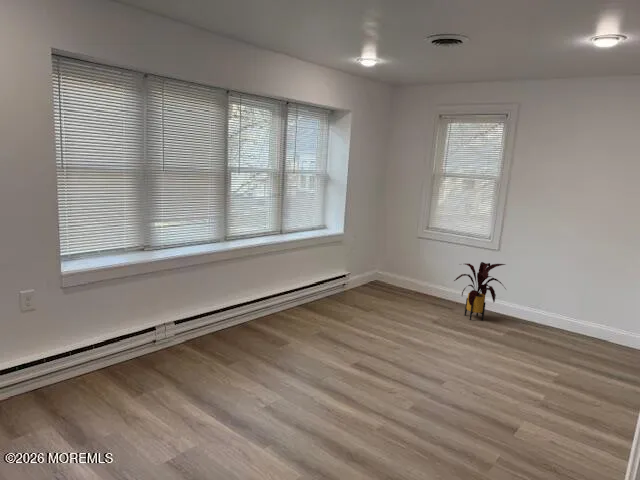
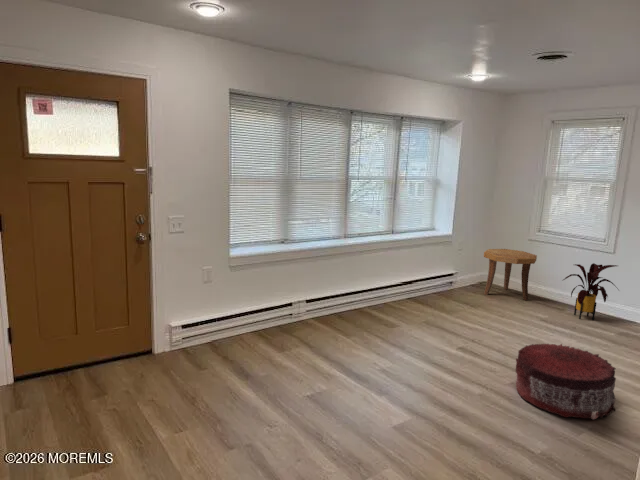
side table: none [376,247,428,301] -> present [484,249,537,300]
pouf: none [414,360,517,450] -> present [516,344,616,419]

